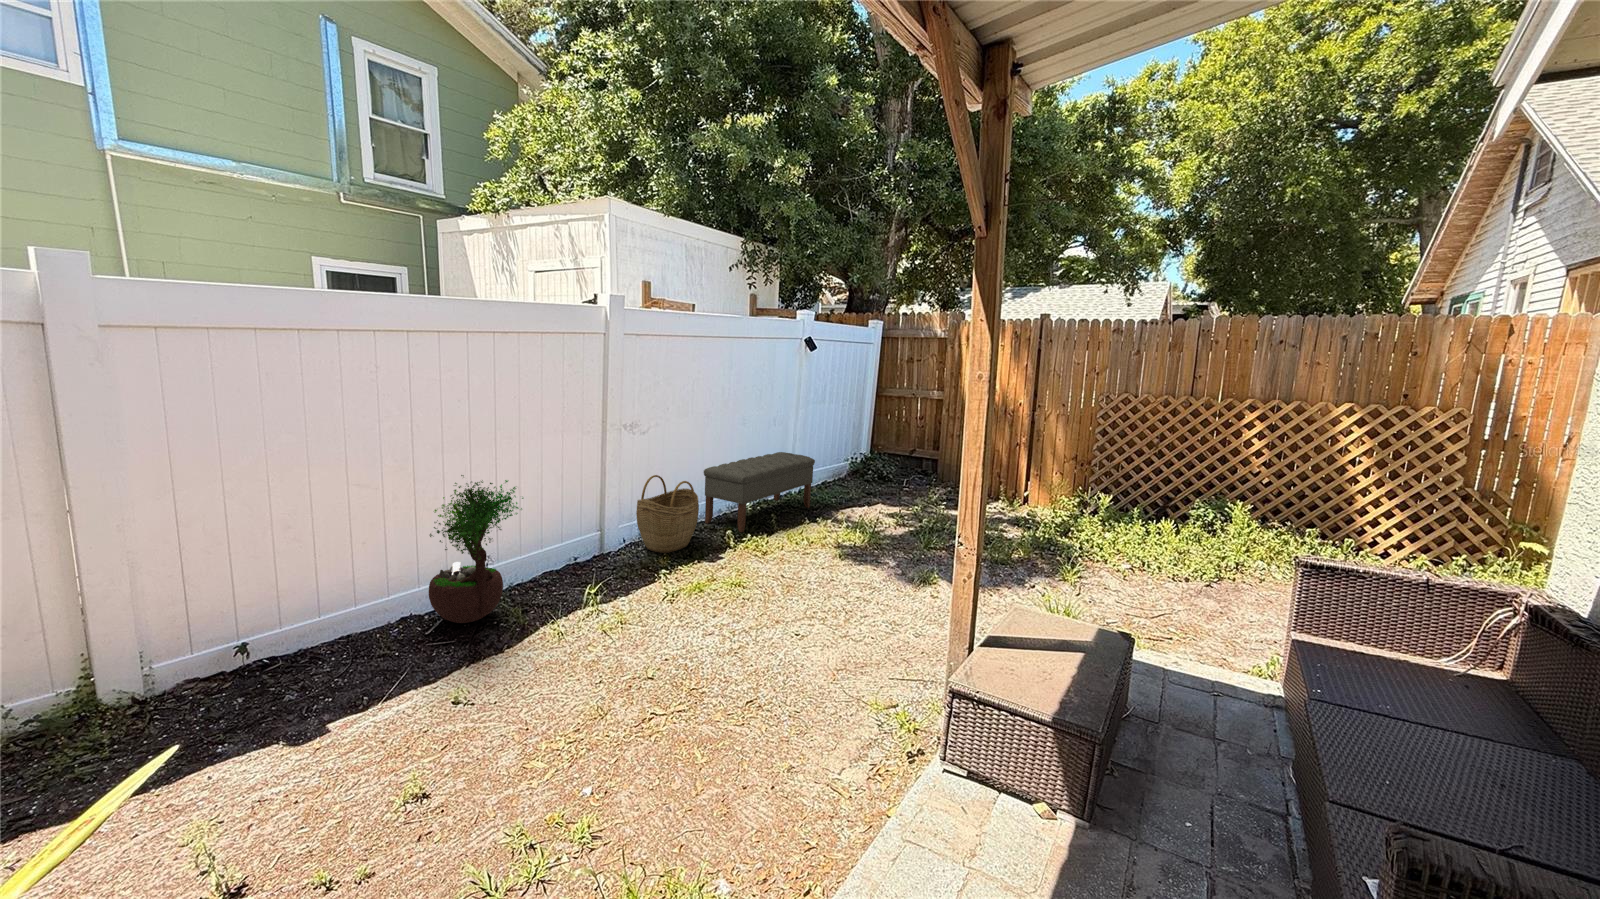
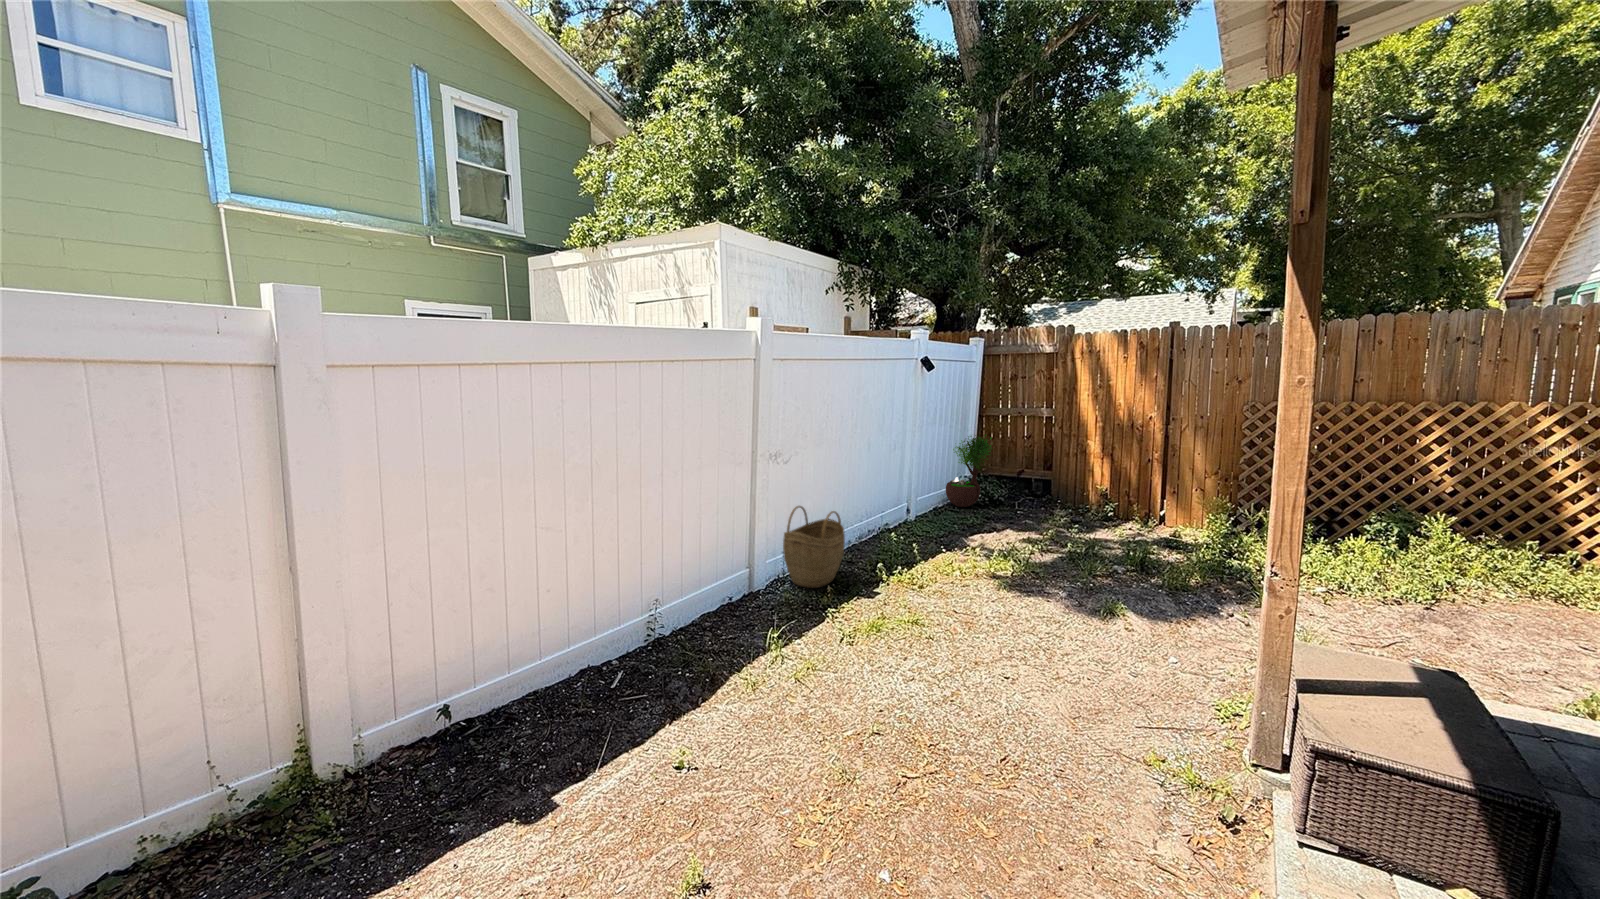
bench: present [704,452,815,532] -> none [837,477,941,563]
potted tree: present [429,475,523,623] -> present [946,435,992,507]

